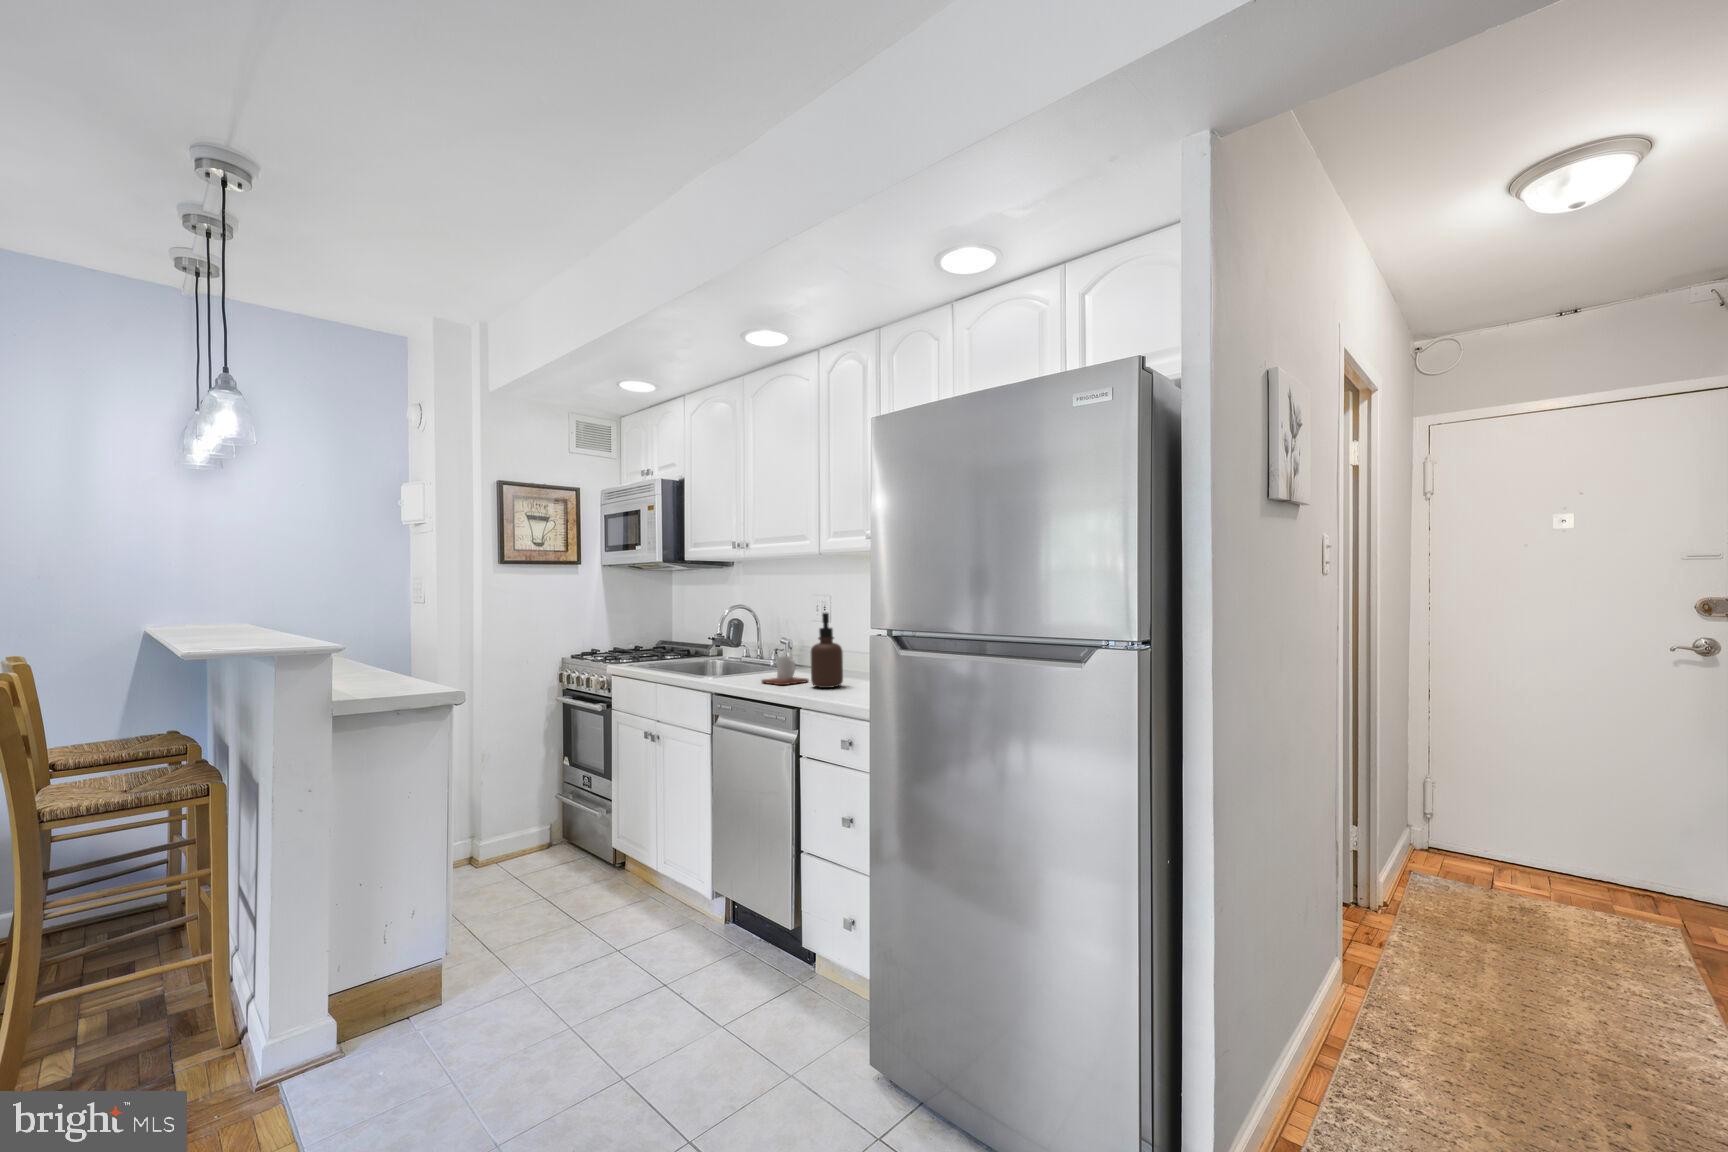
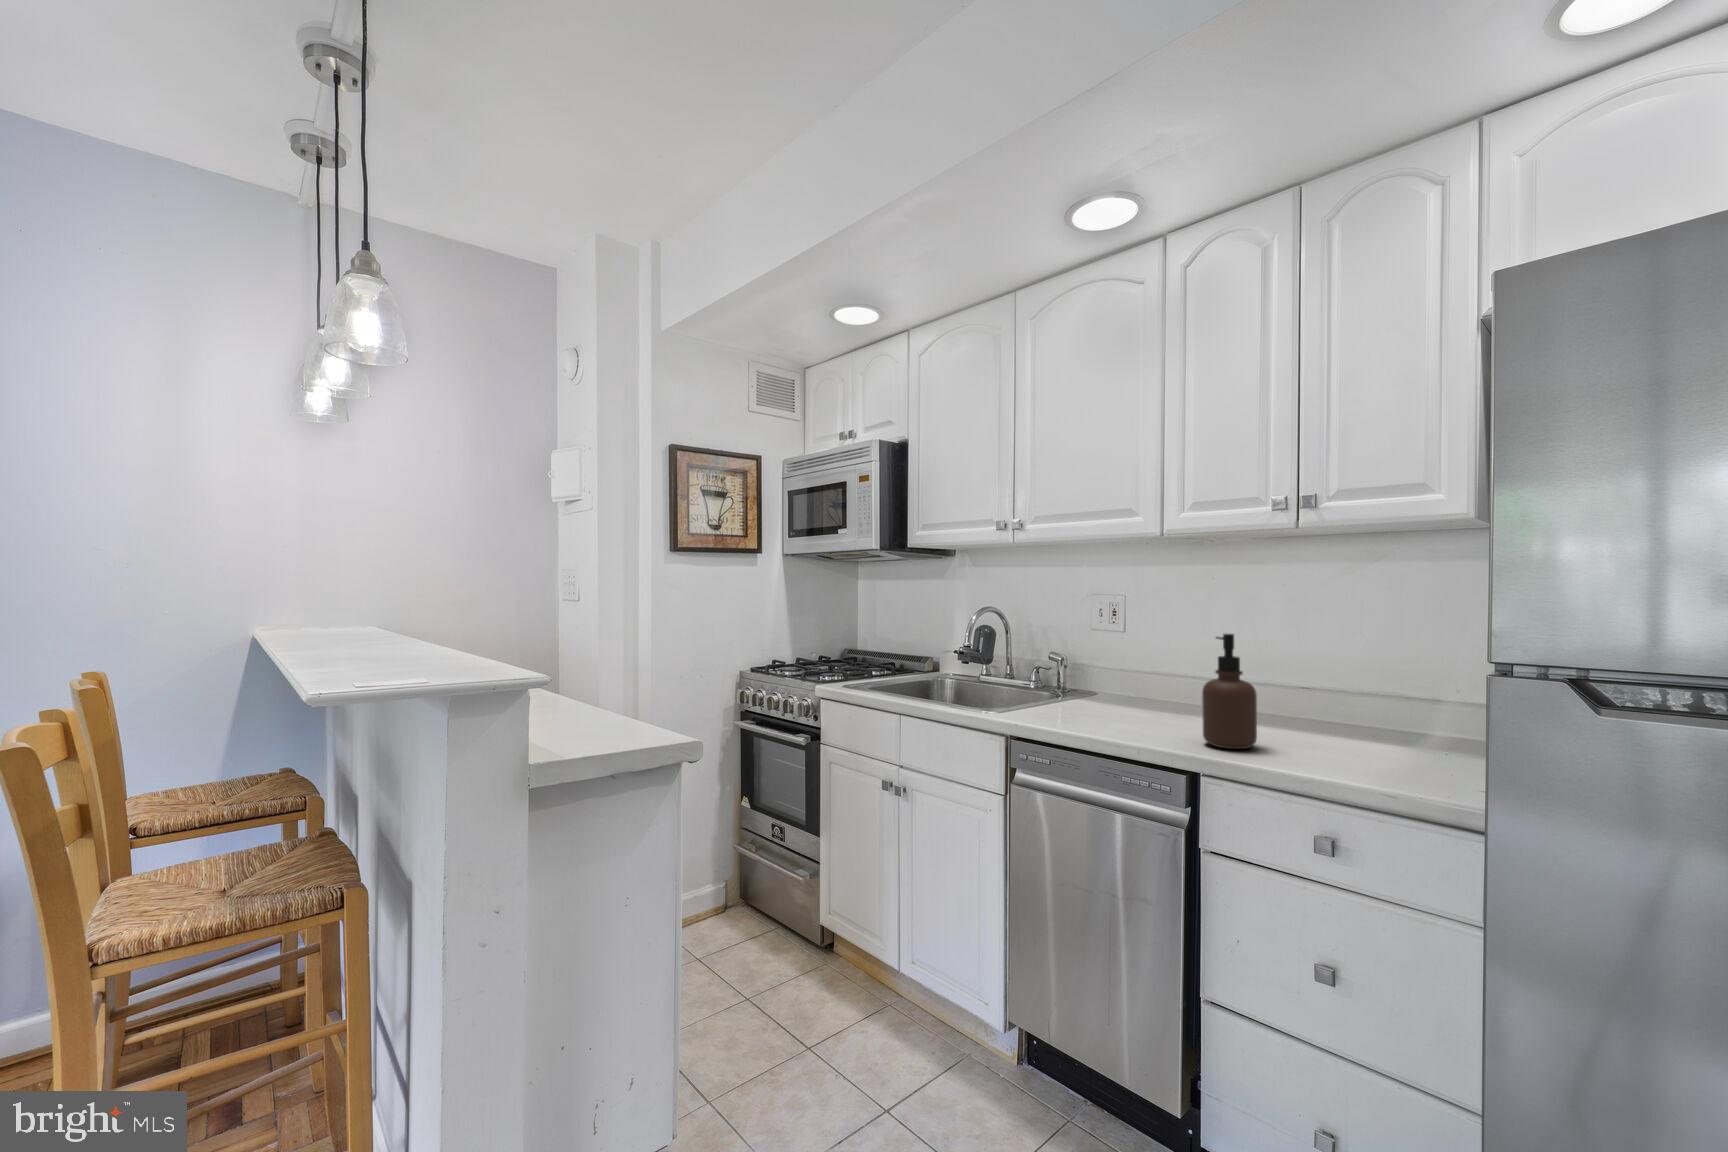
mug: present [762,656,809,685] -> none [1103,693,1174,739]

